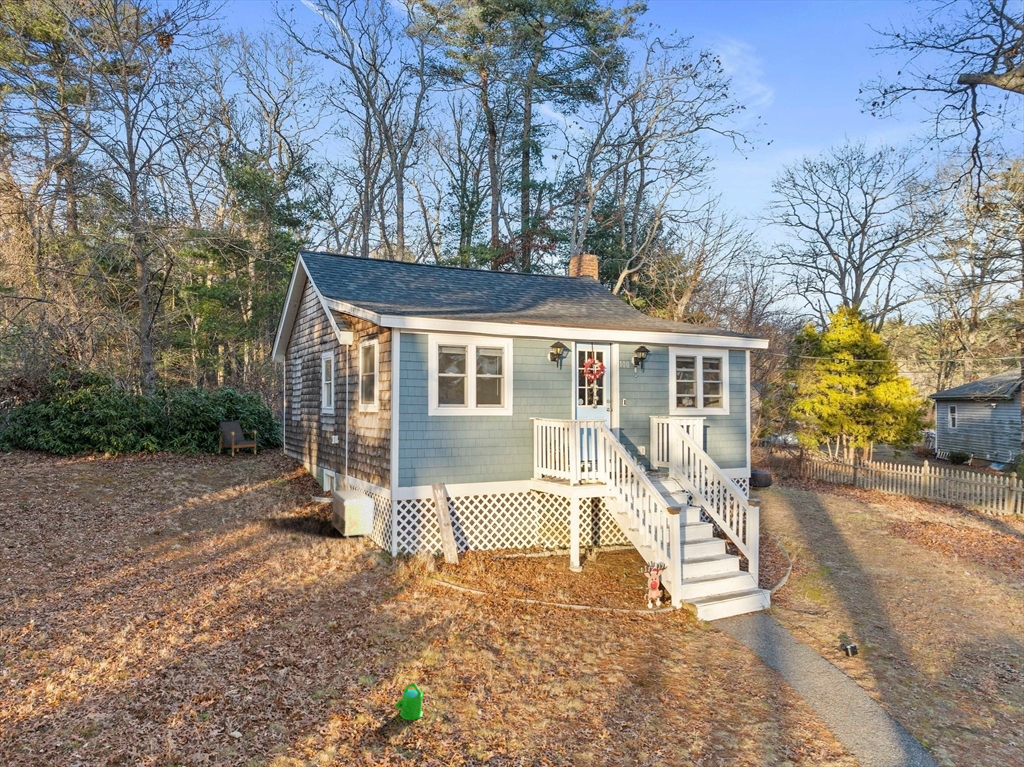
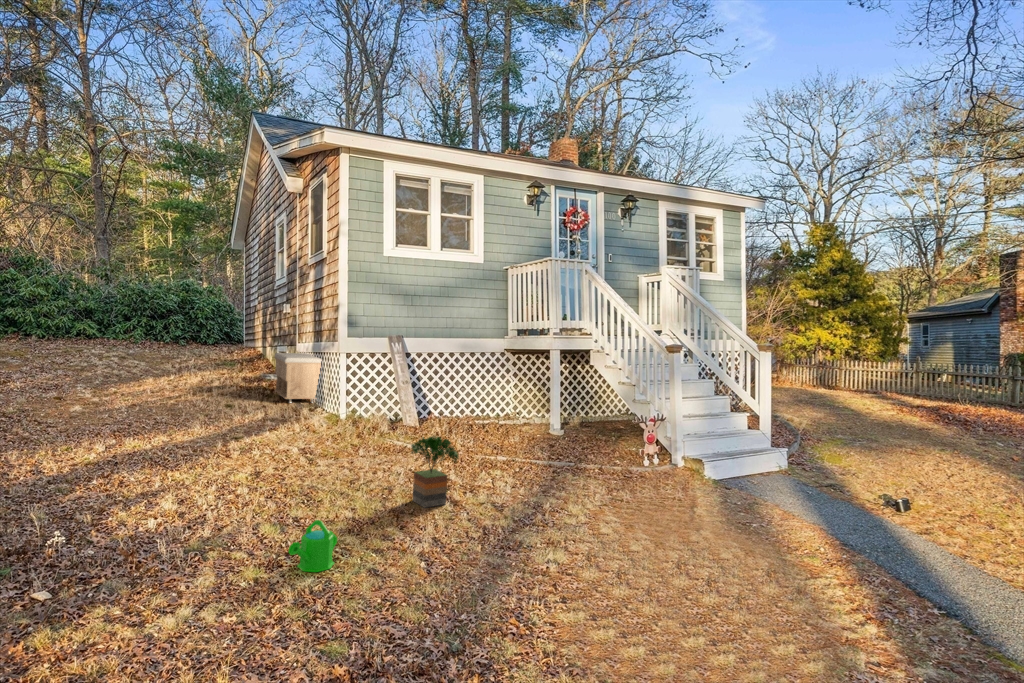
lounge chair: present [219,421,257,456] -> none [169,305,212,341]
potted tree: none [464,602,503,660] -> present [411,436,459,508]

